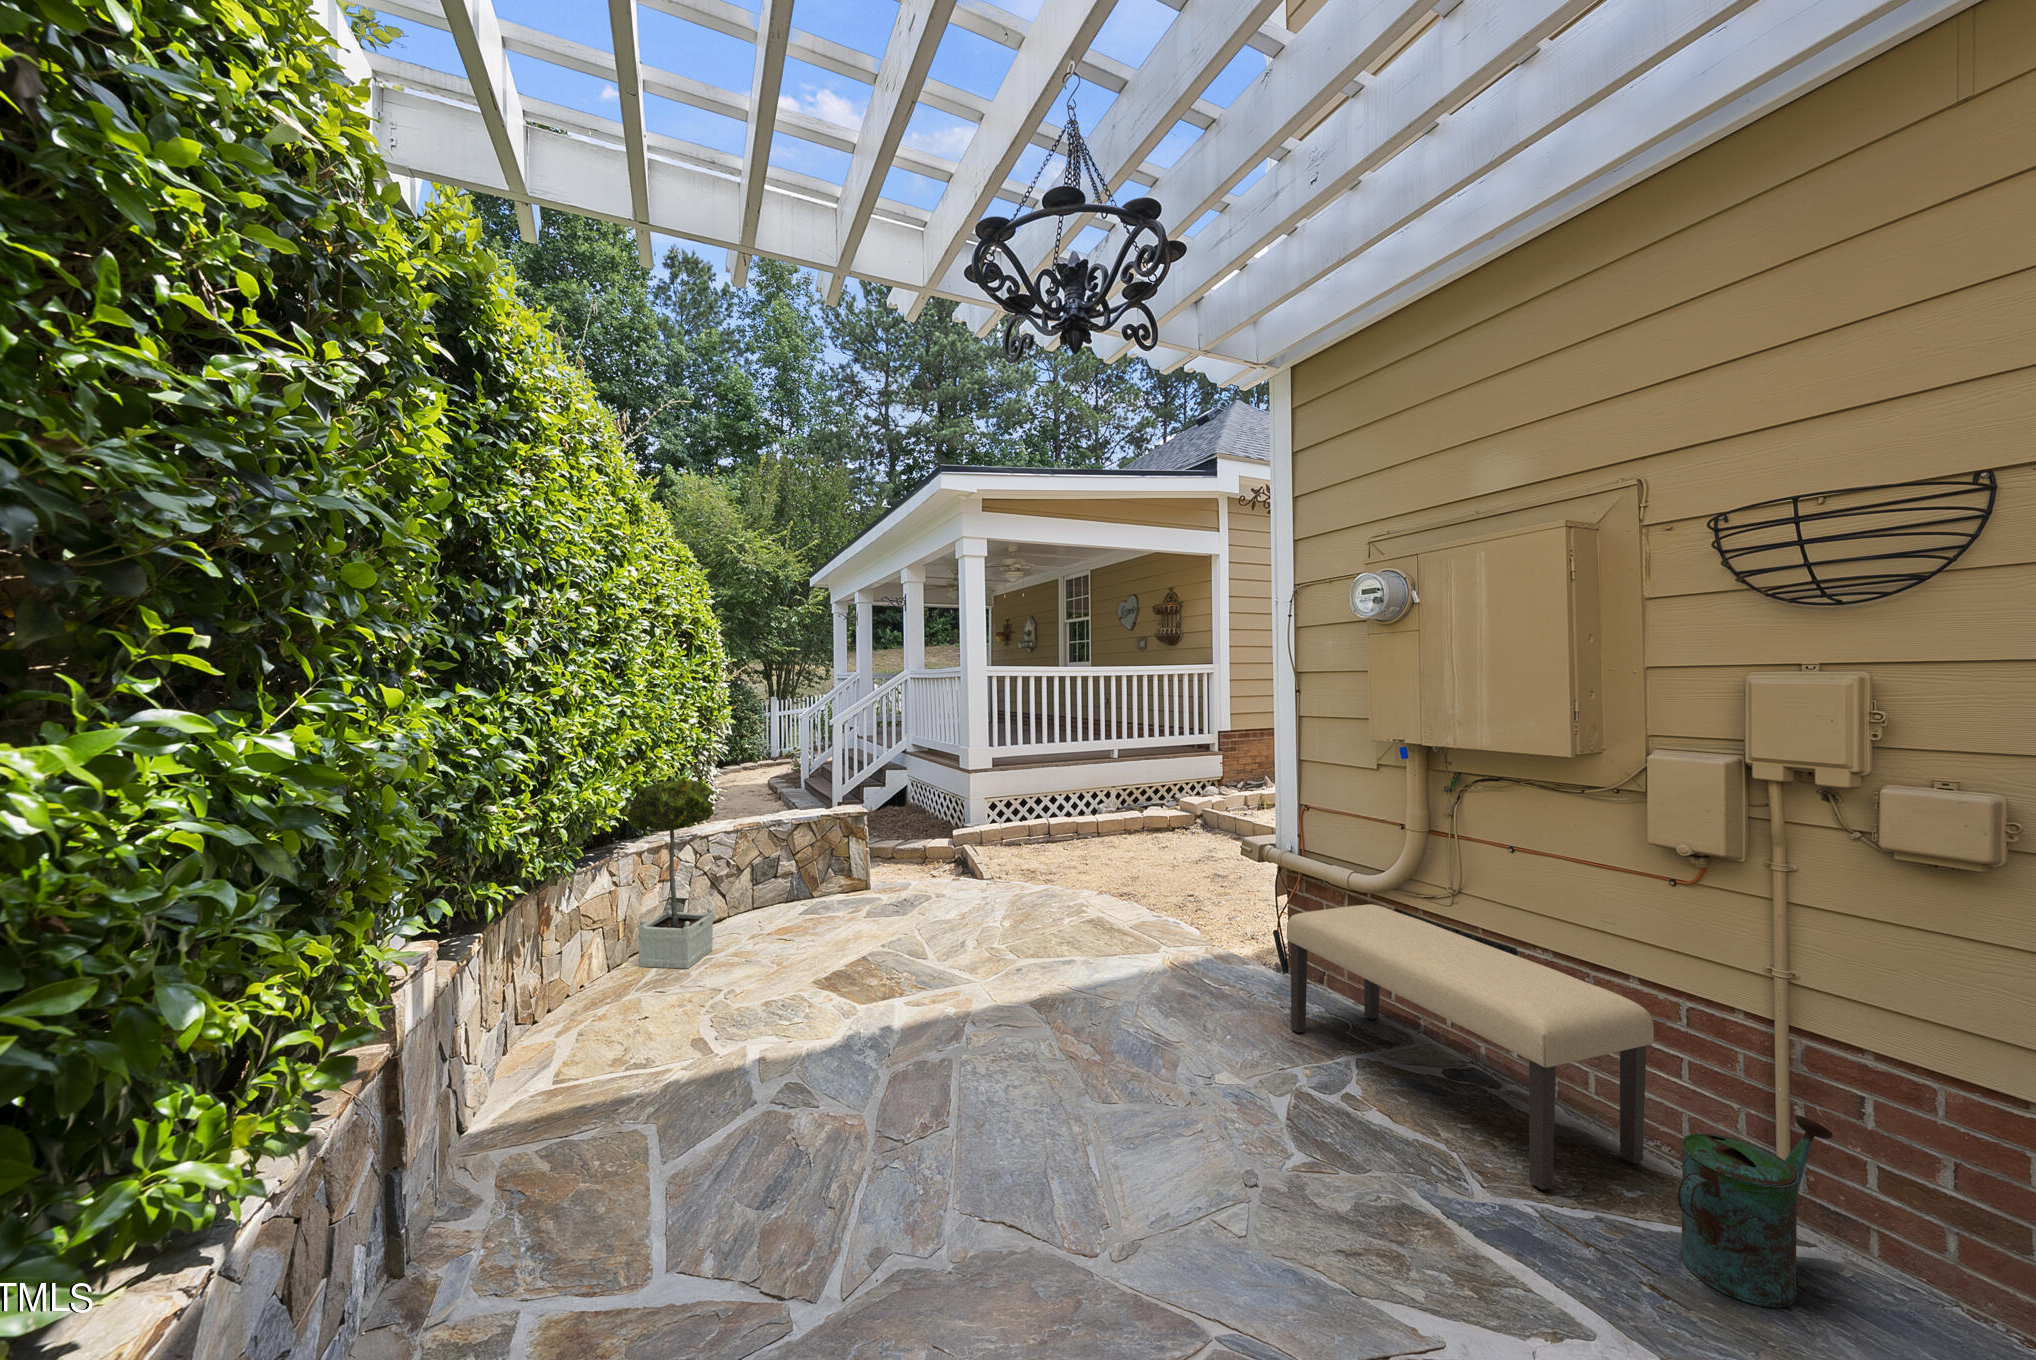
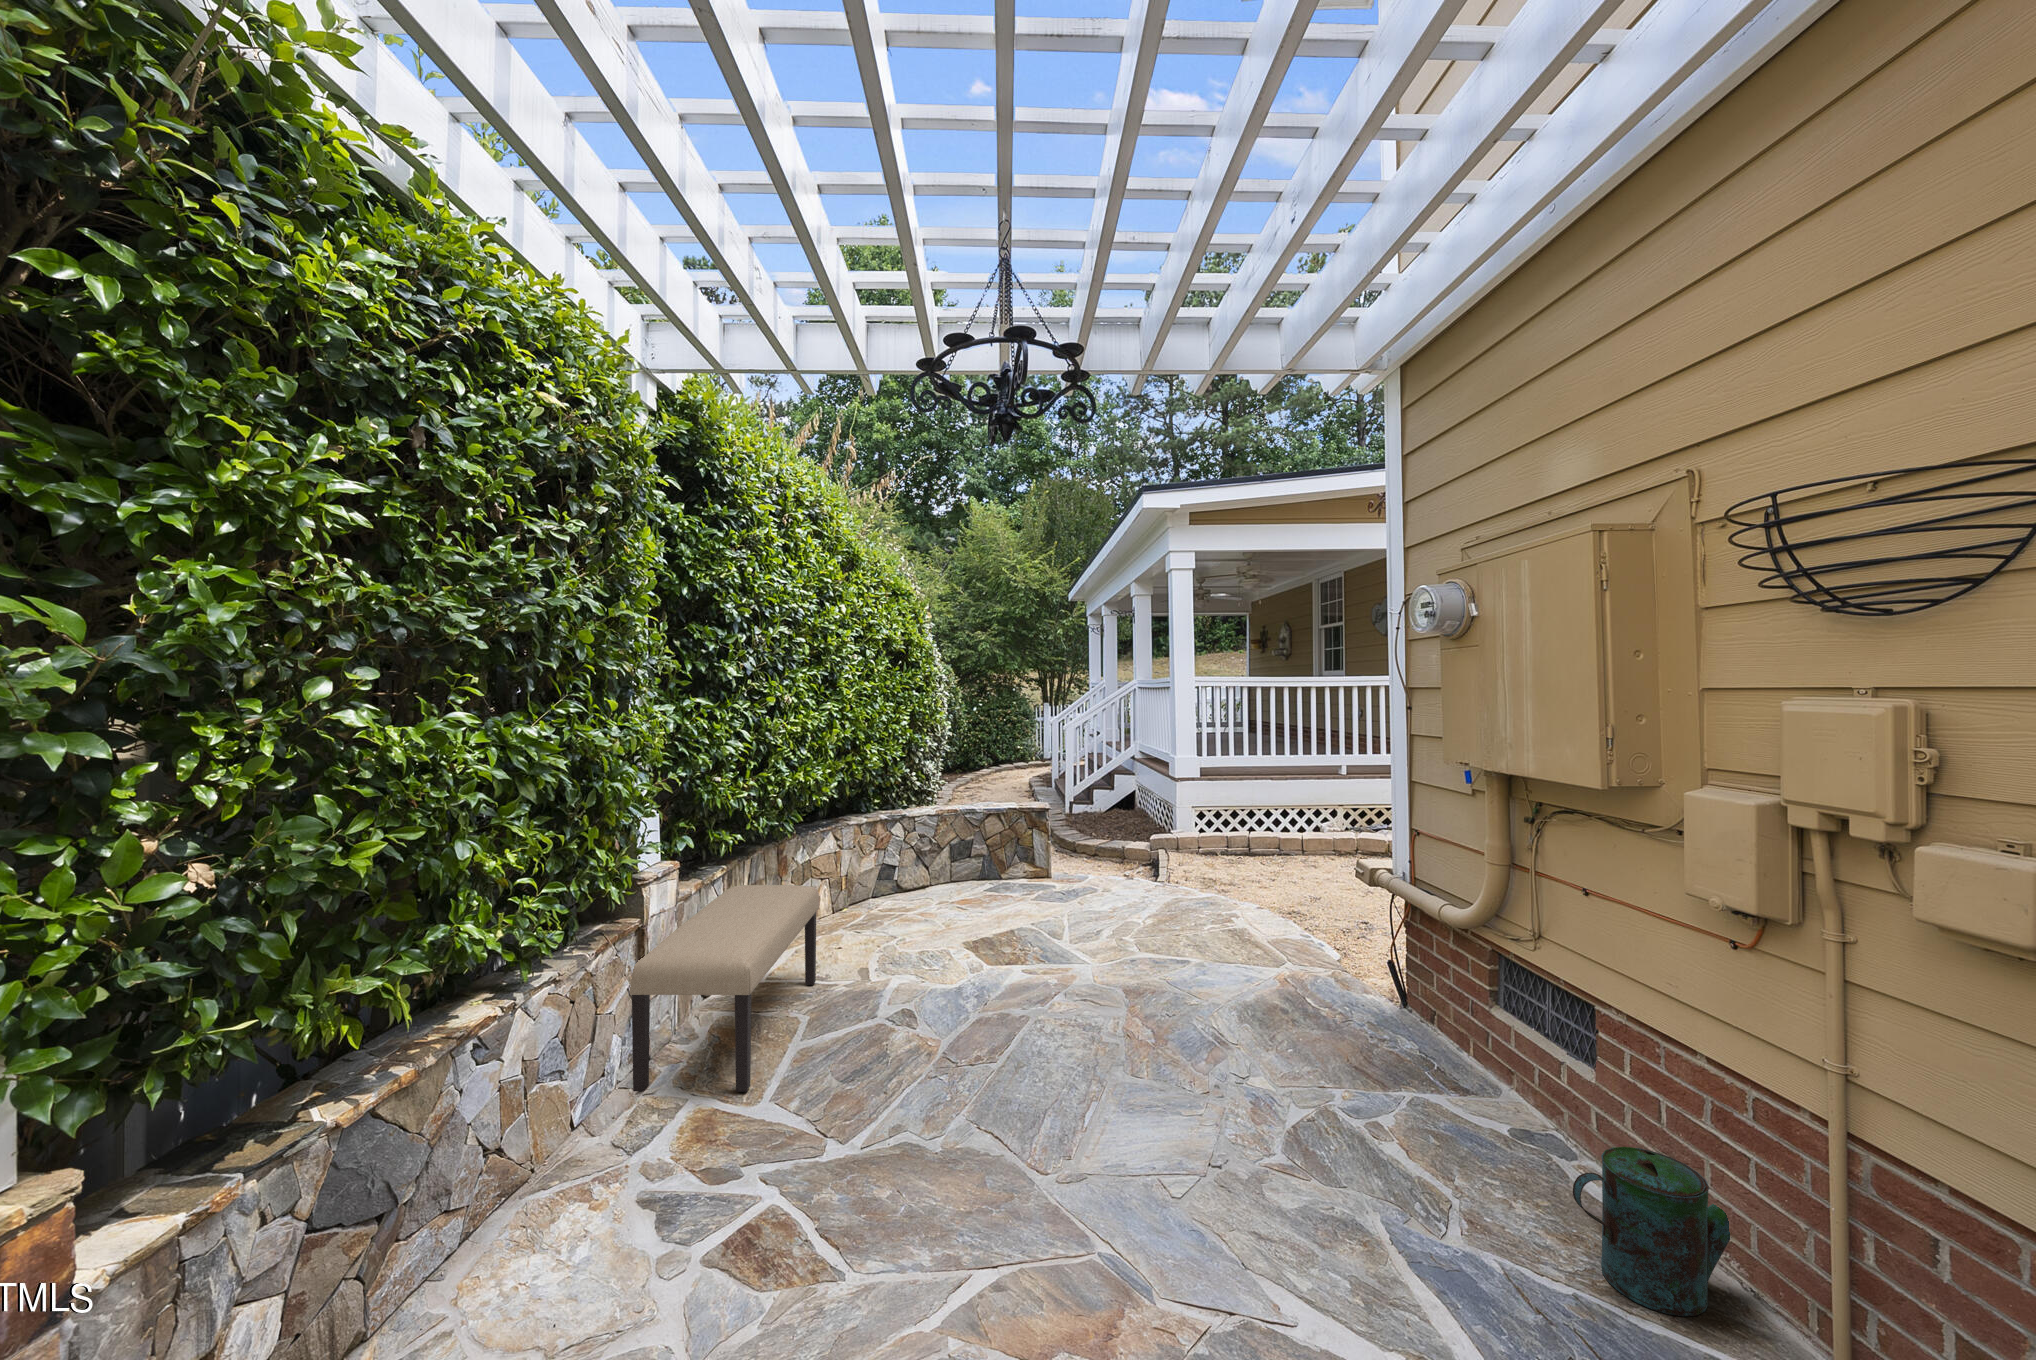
potted tree: present [626,777,714,968] -> none [839,767,906,920]
bench: present [1287,904,1654,1190] -> present [630,885,820,1092]

